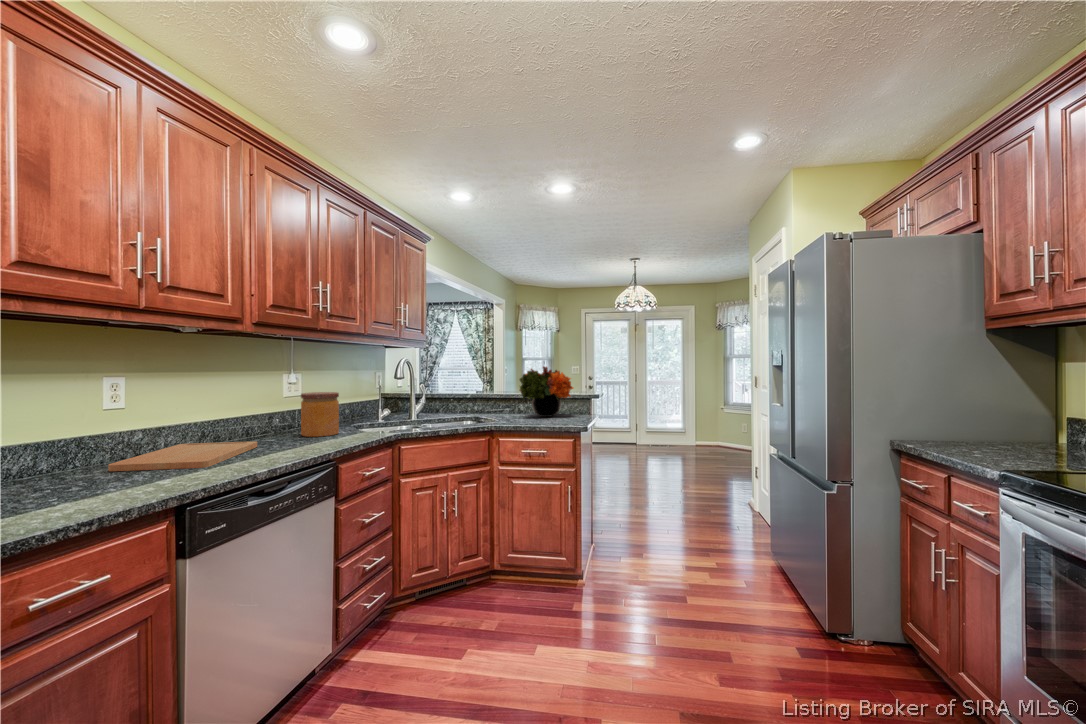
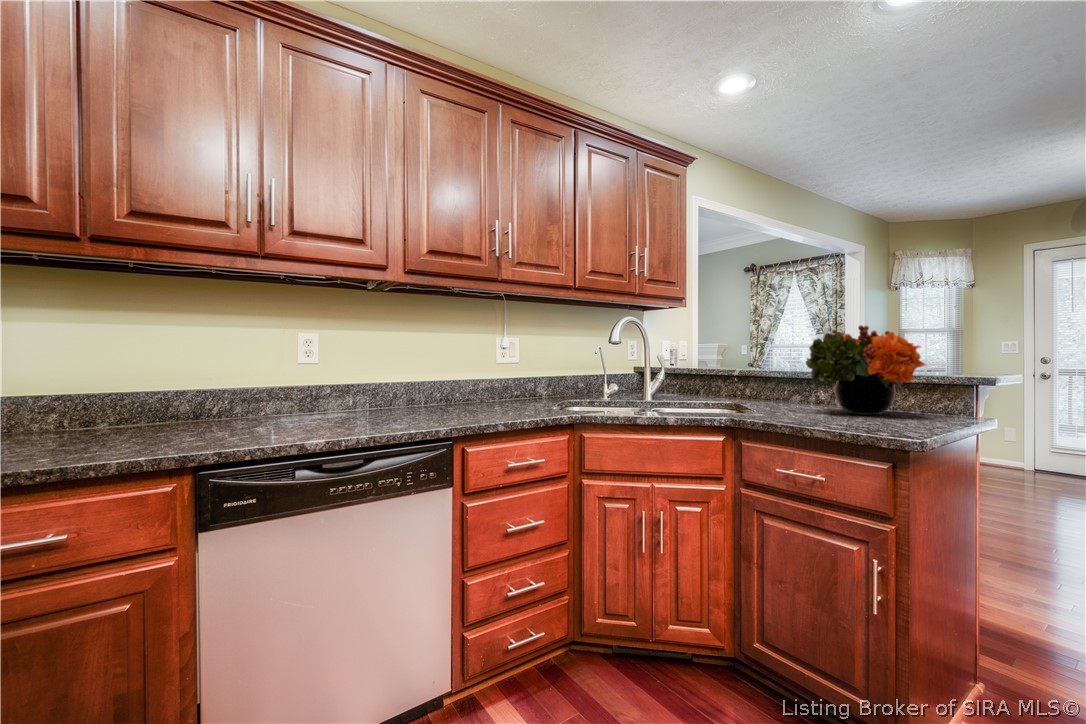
jar: present [301,392,339,437] -> none [491,358,532,410]
cutting board: present [108,441,257,471] -> none [271,404,425,428]

